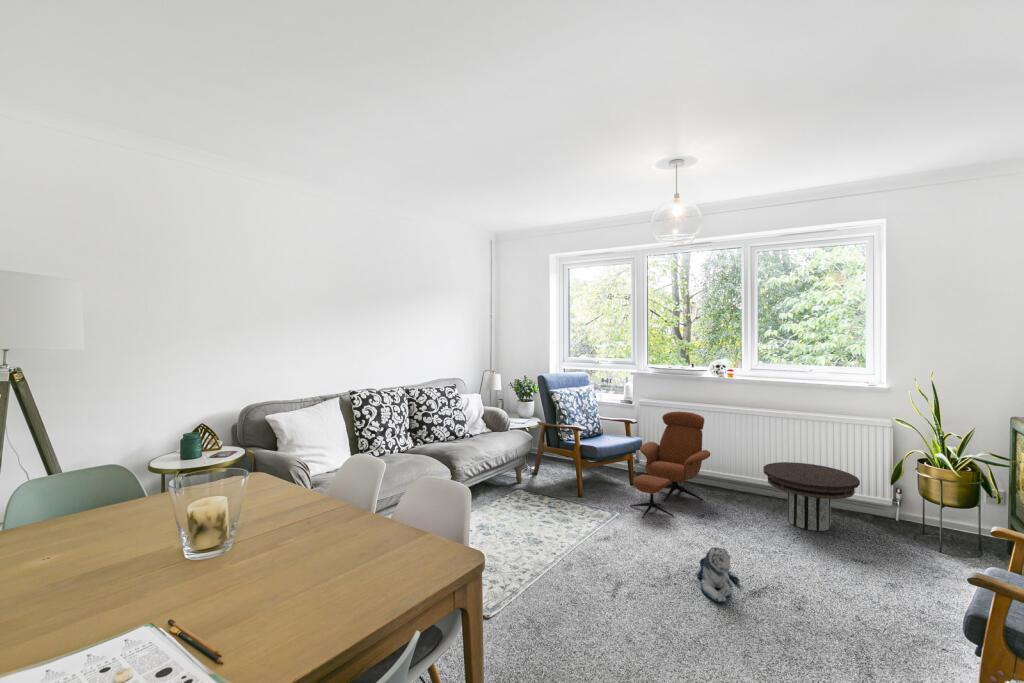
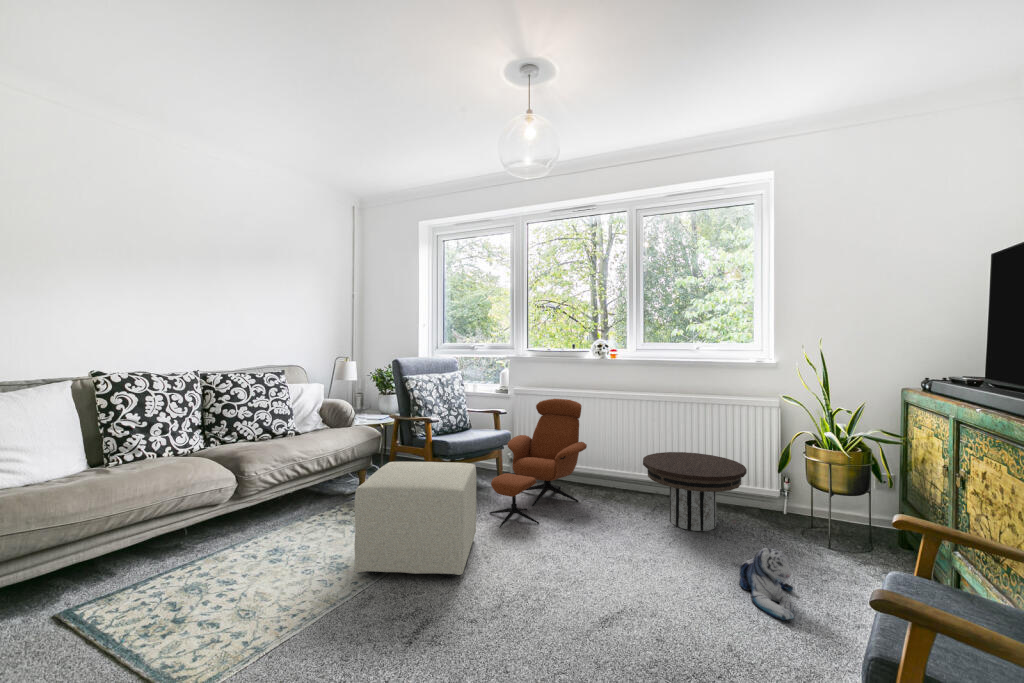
ottoman: none [547,463,628,552] -> present [354,462,476,577]
plush toy: present [697,547,739,602] -> present [739,548,794,620]

